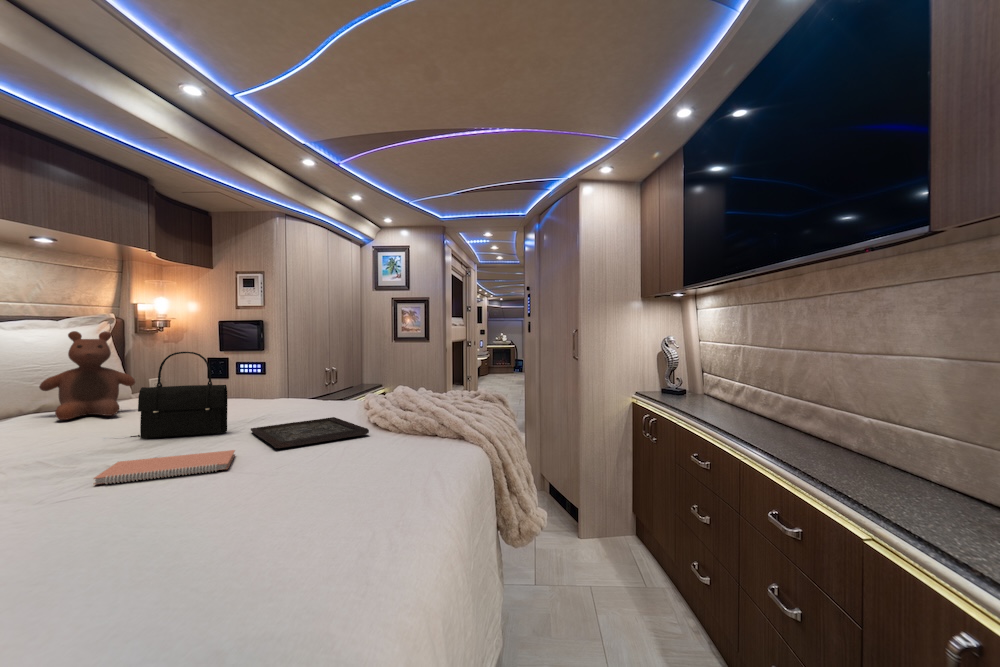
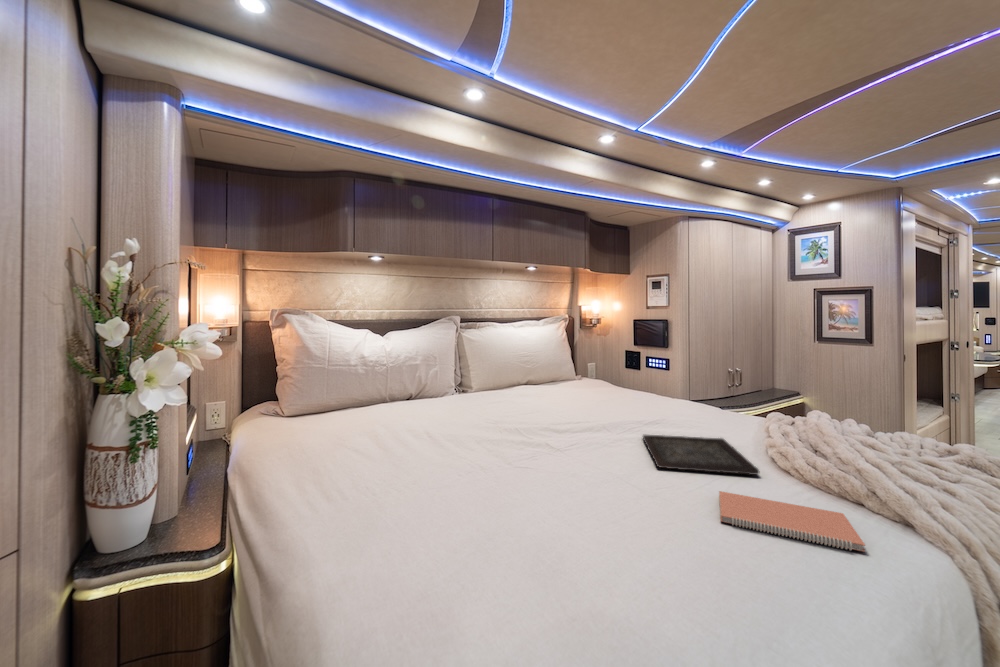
stuffed bear: present [39,331,135,420] -> none [525,338,572,399]
handbag: present [138,352,227,439] -> none [567,363,625,434]
notebook: present [94,450,235,484] -> present [719,491,865,552]

